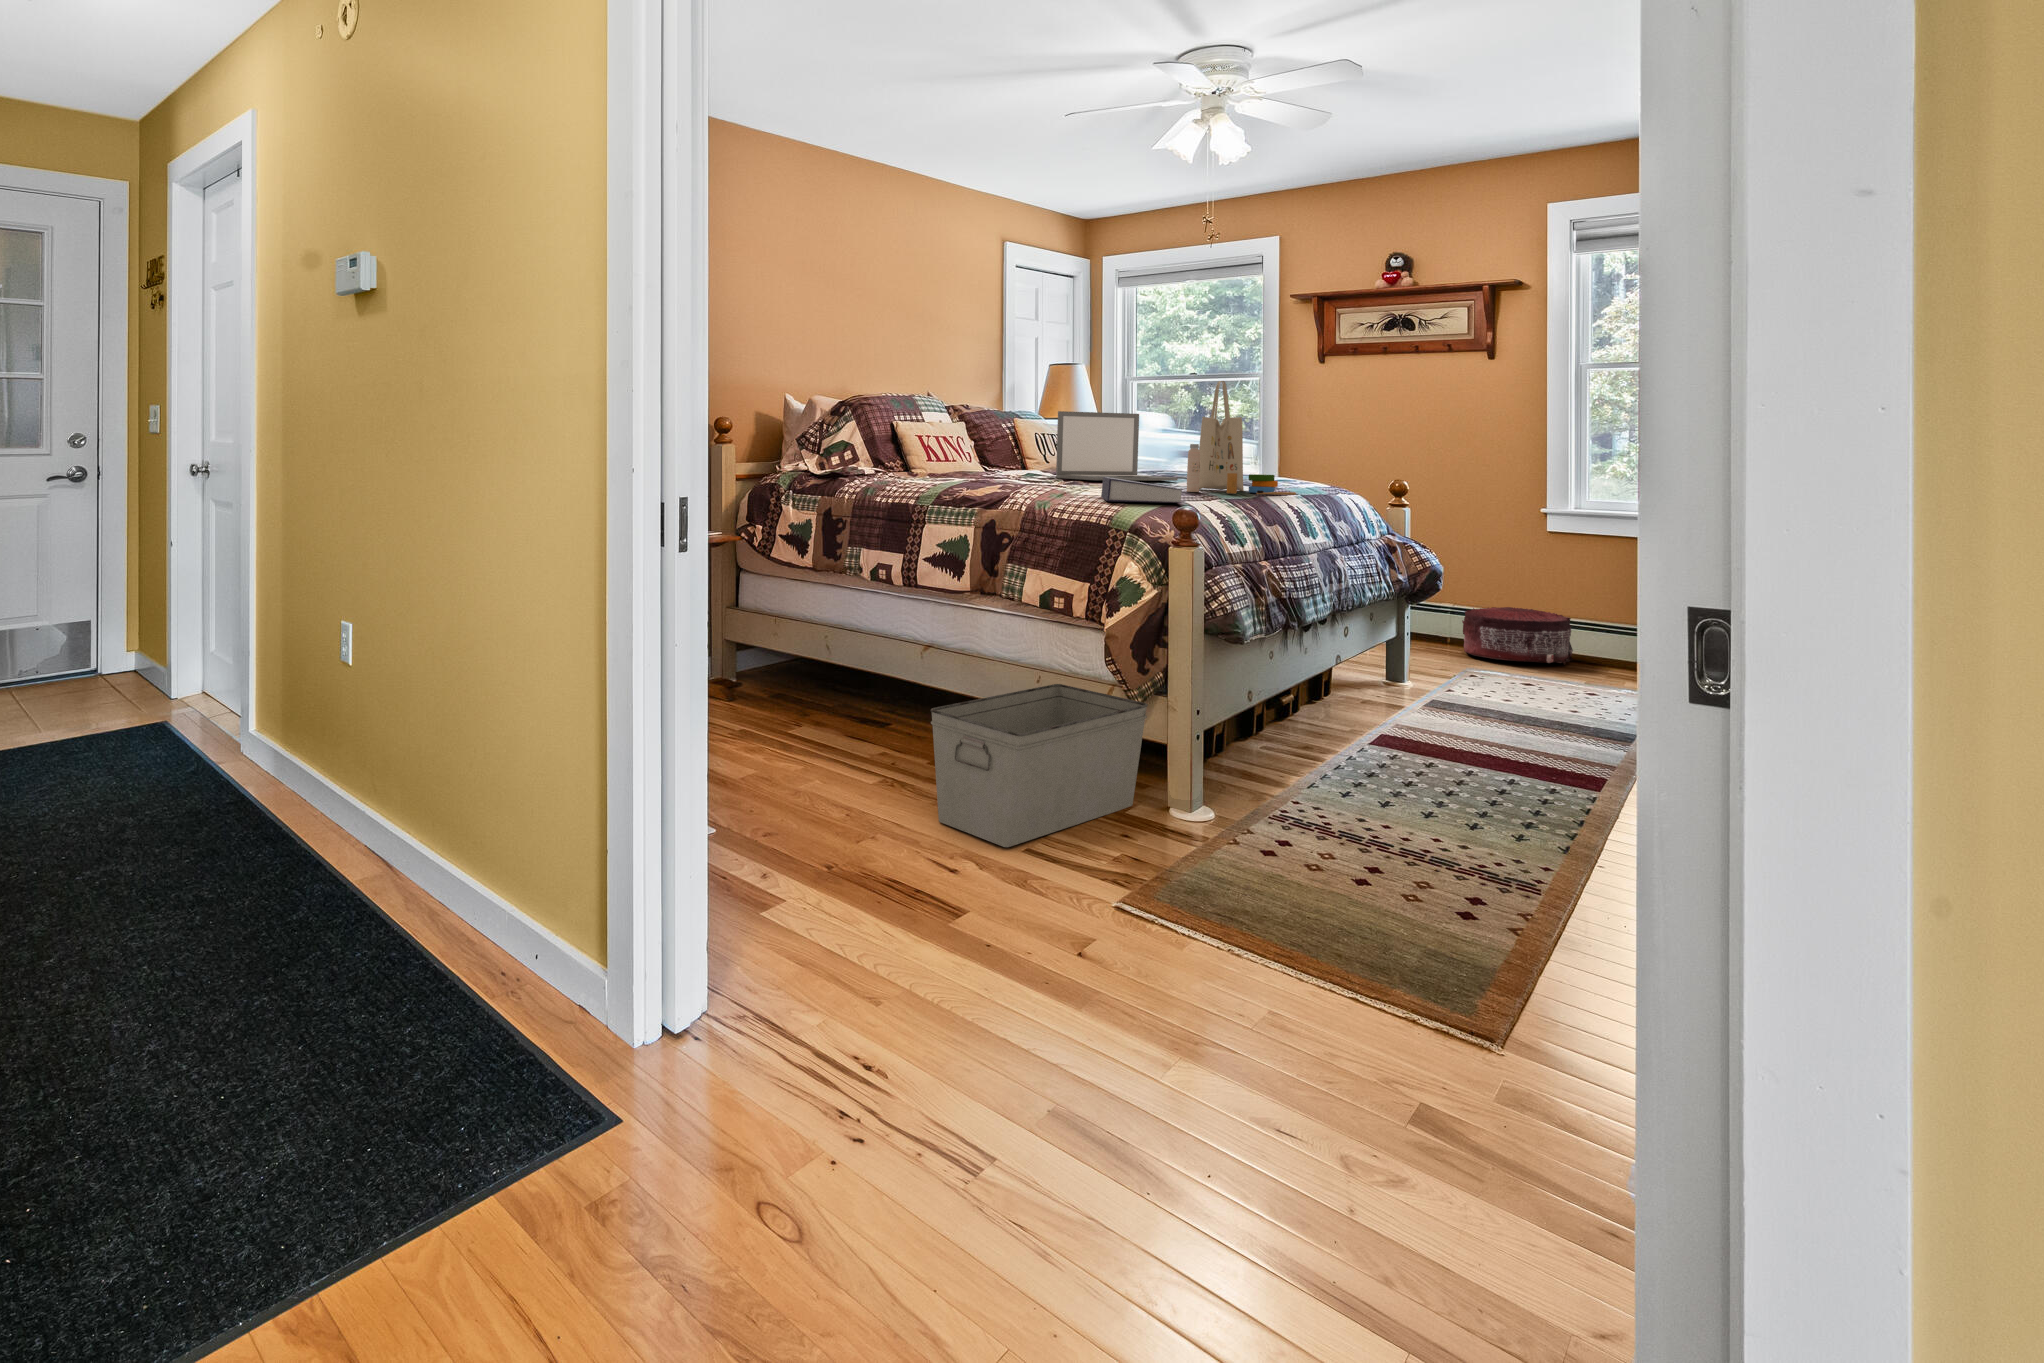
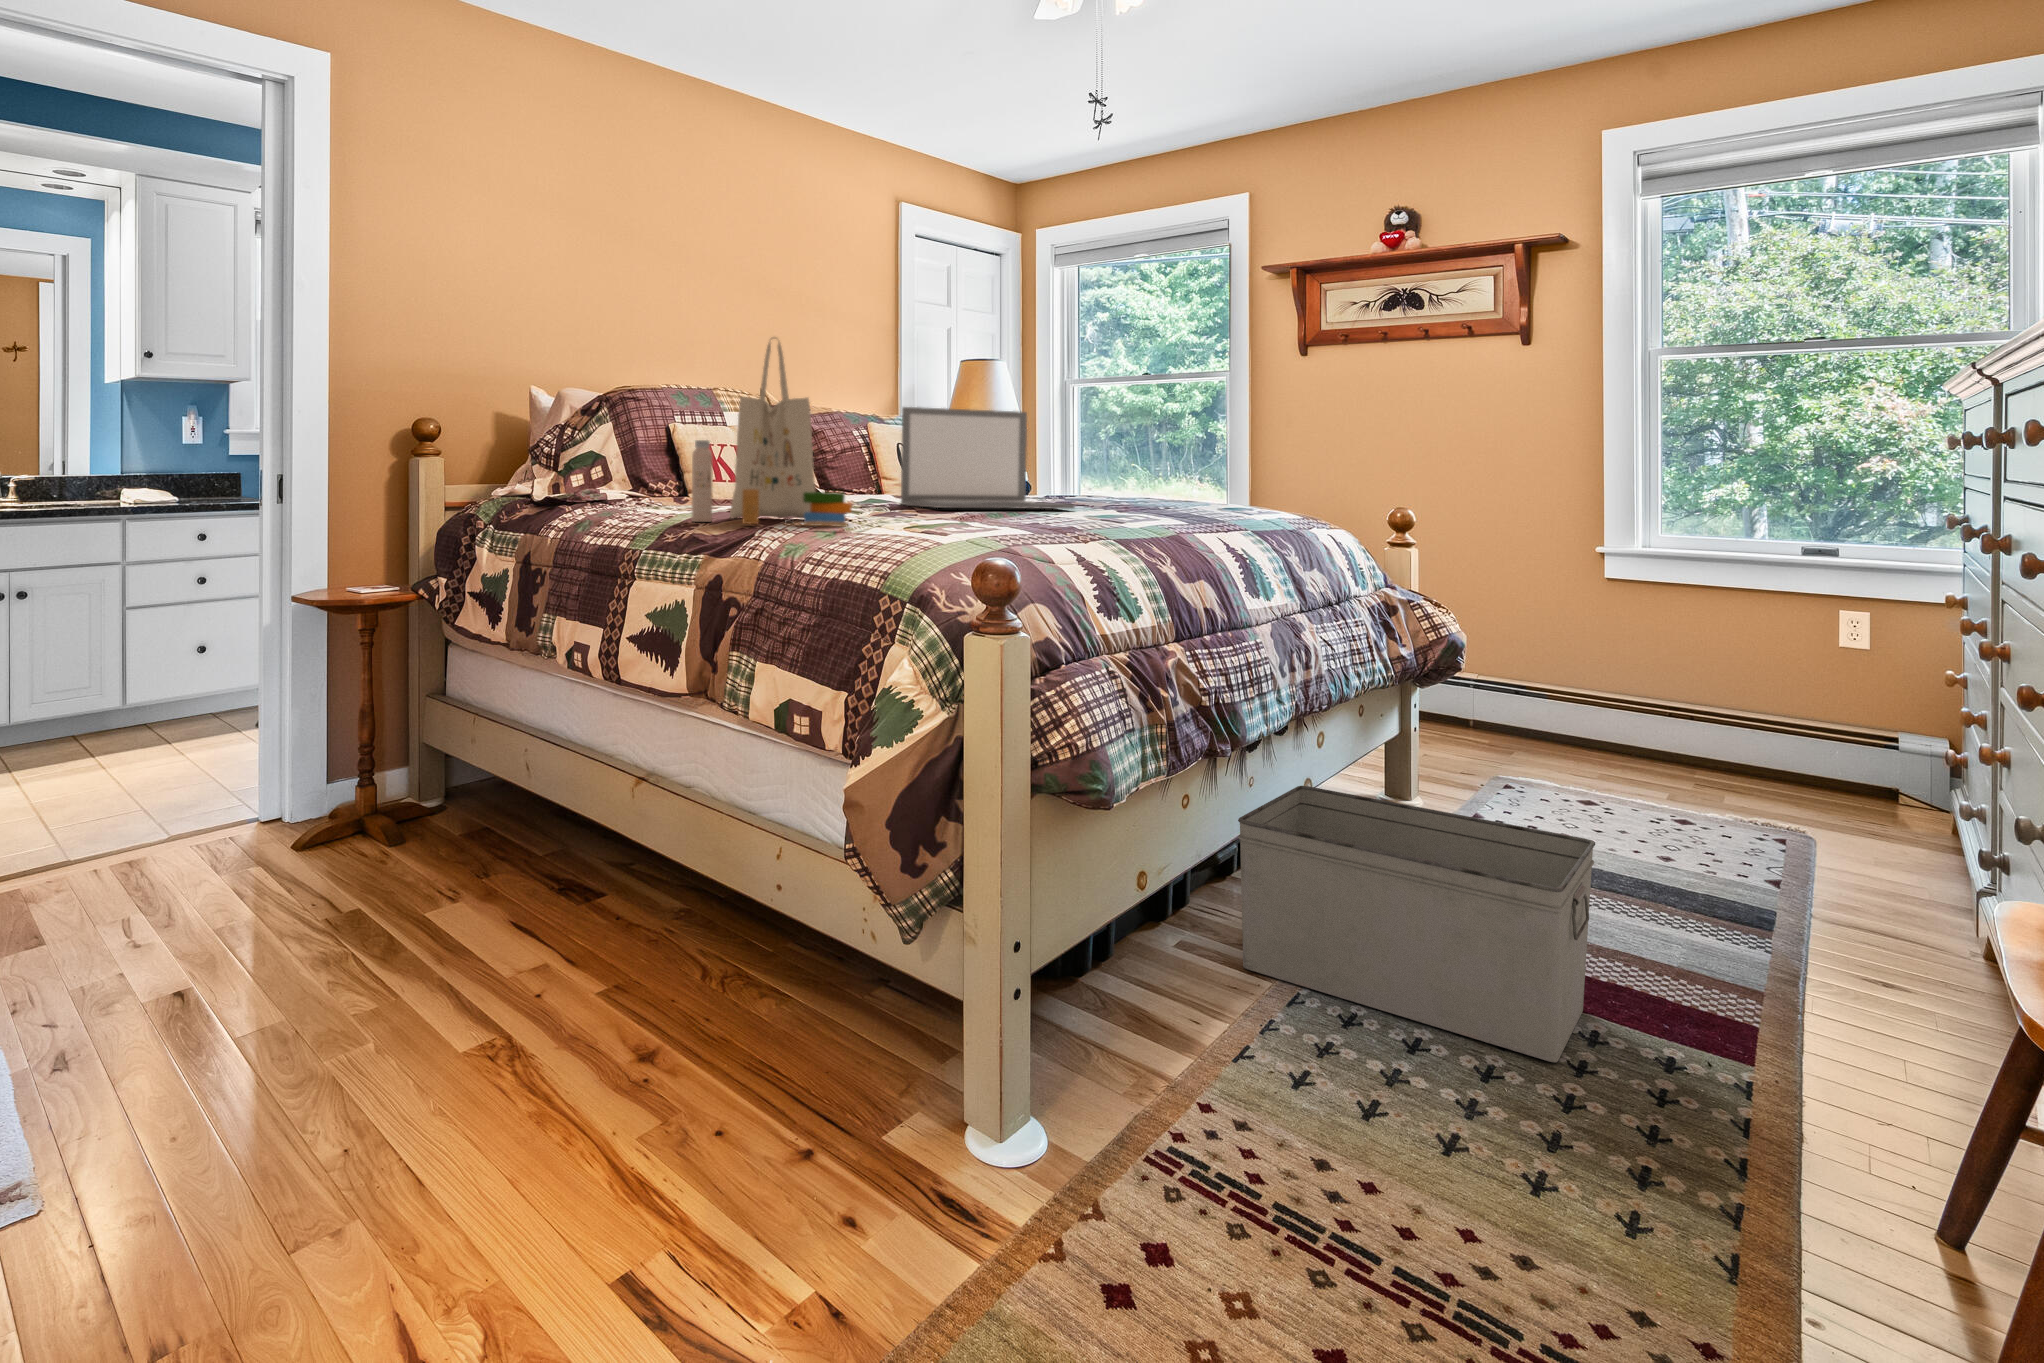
tote bag: present [1187,381,1296,495] -> present [692,337,852,527]
book: present [1101,477,1183,503] -> none [880,501,1013,547]
pouf: present [1462,607,1573,664] -> none [1495,684,1652,769]
storage bin: present [931,684,1148,847] -> present [1238,786,1595,1062]

